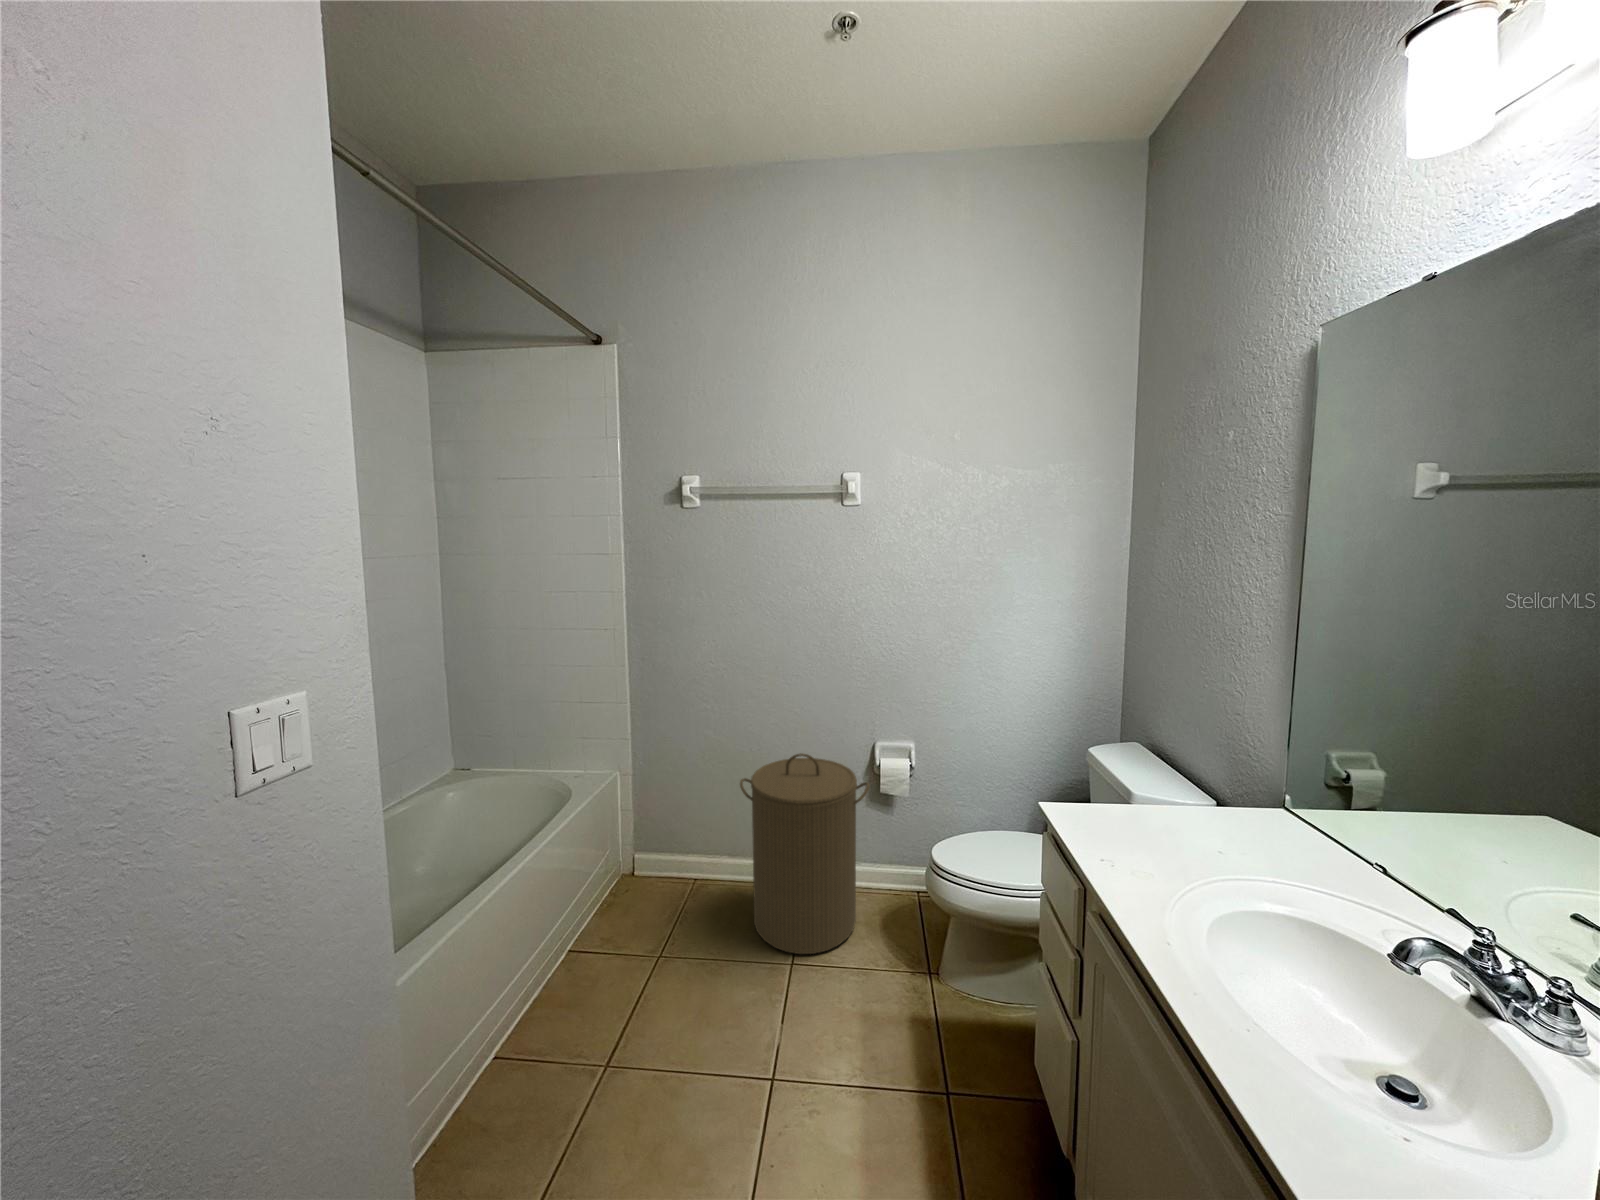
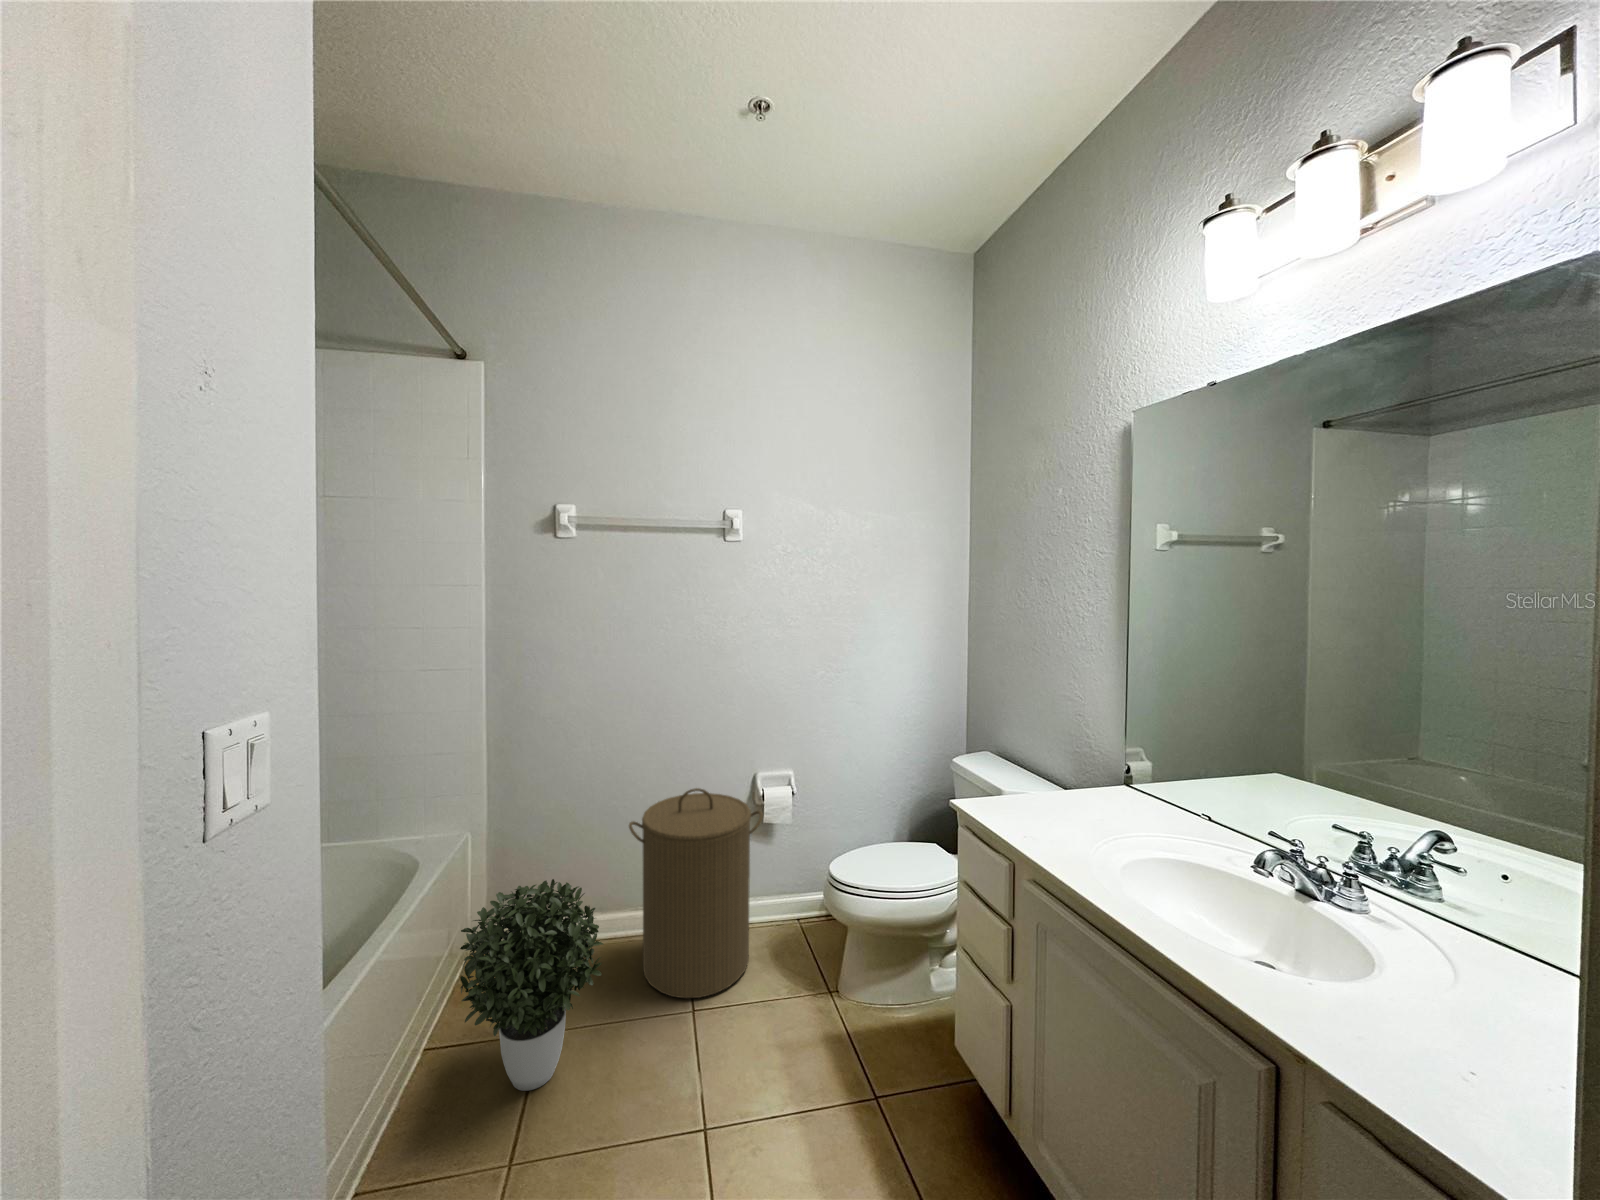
potted plant: none [579,822,701,1003] -> present [460,879,603,1091]

